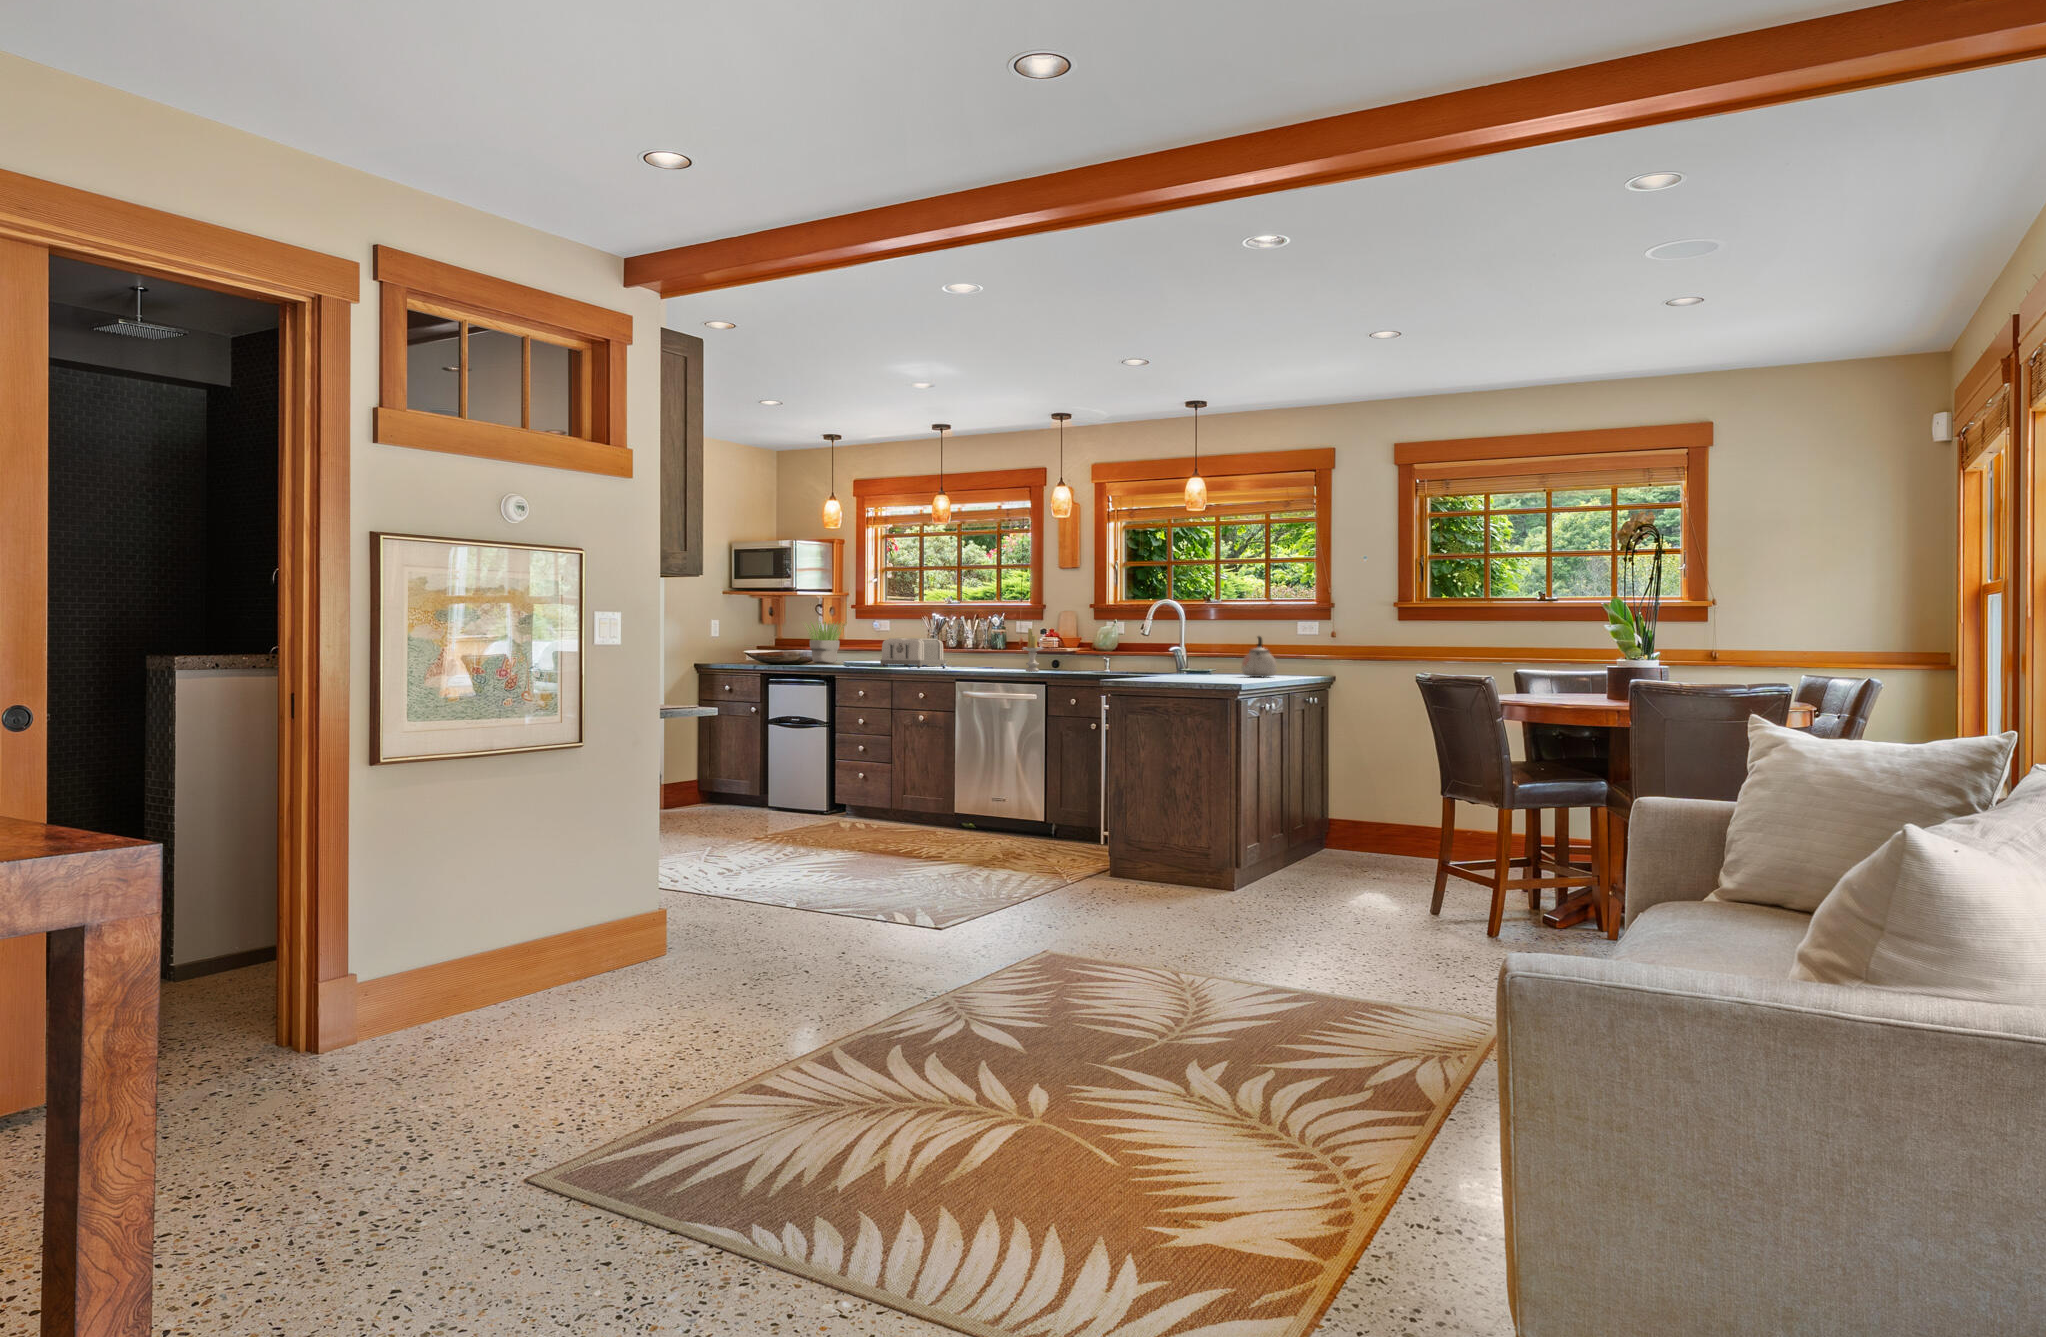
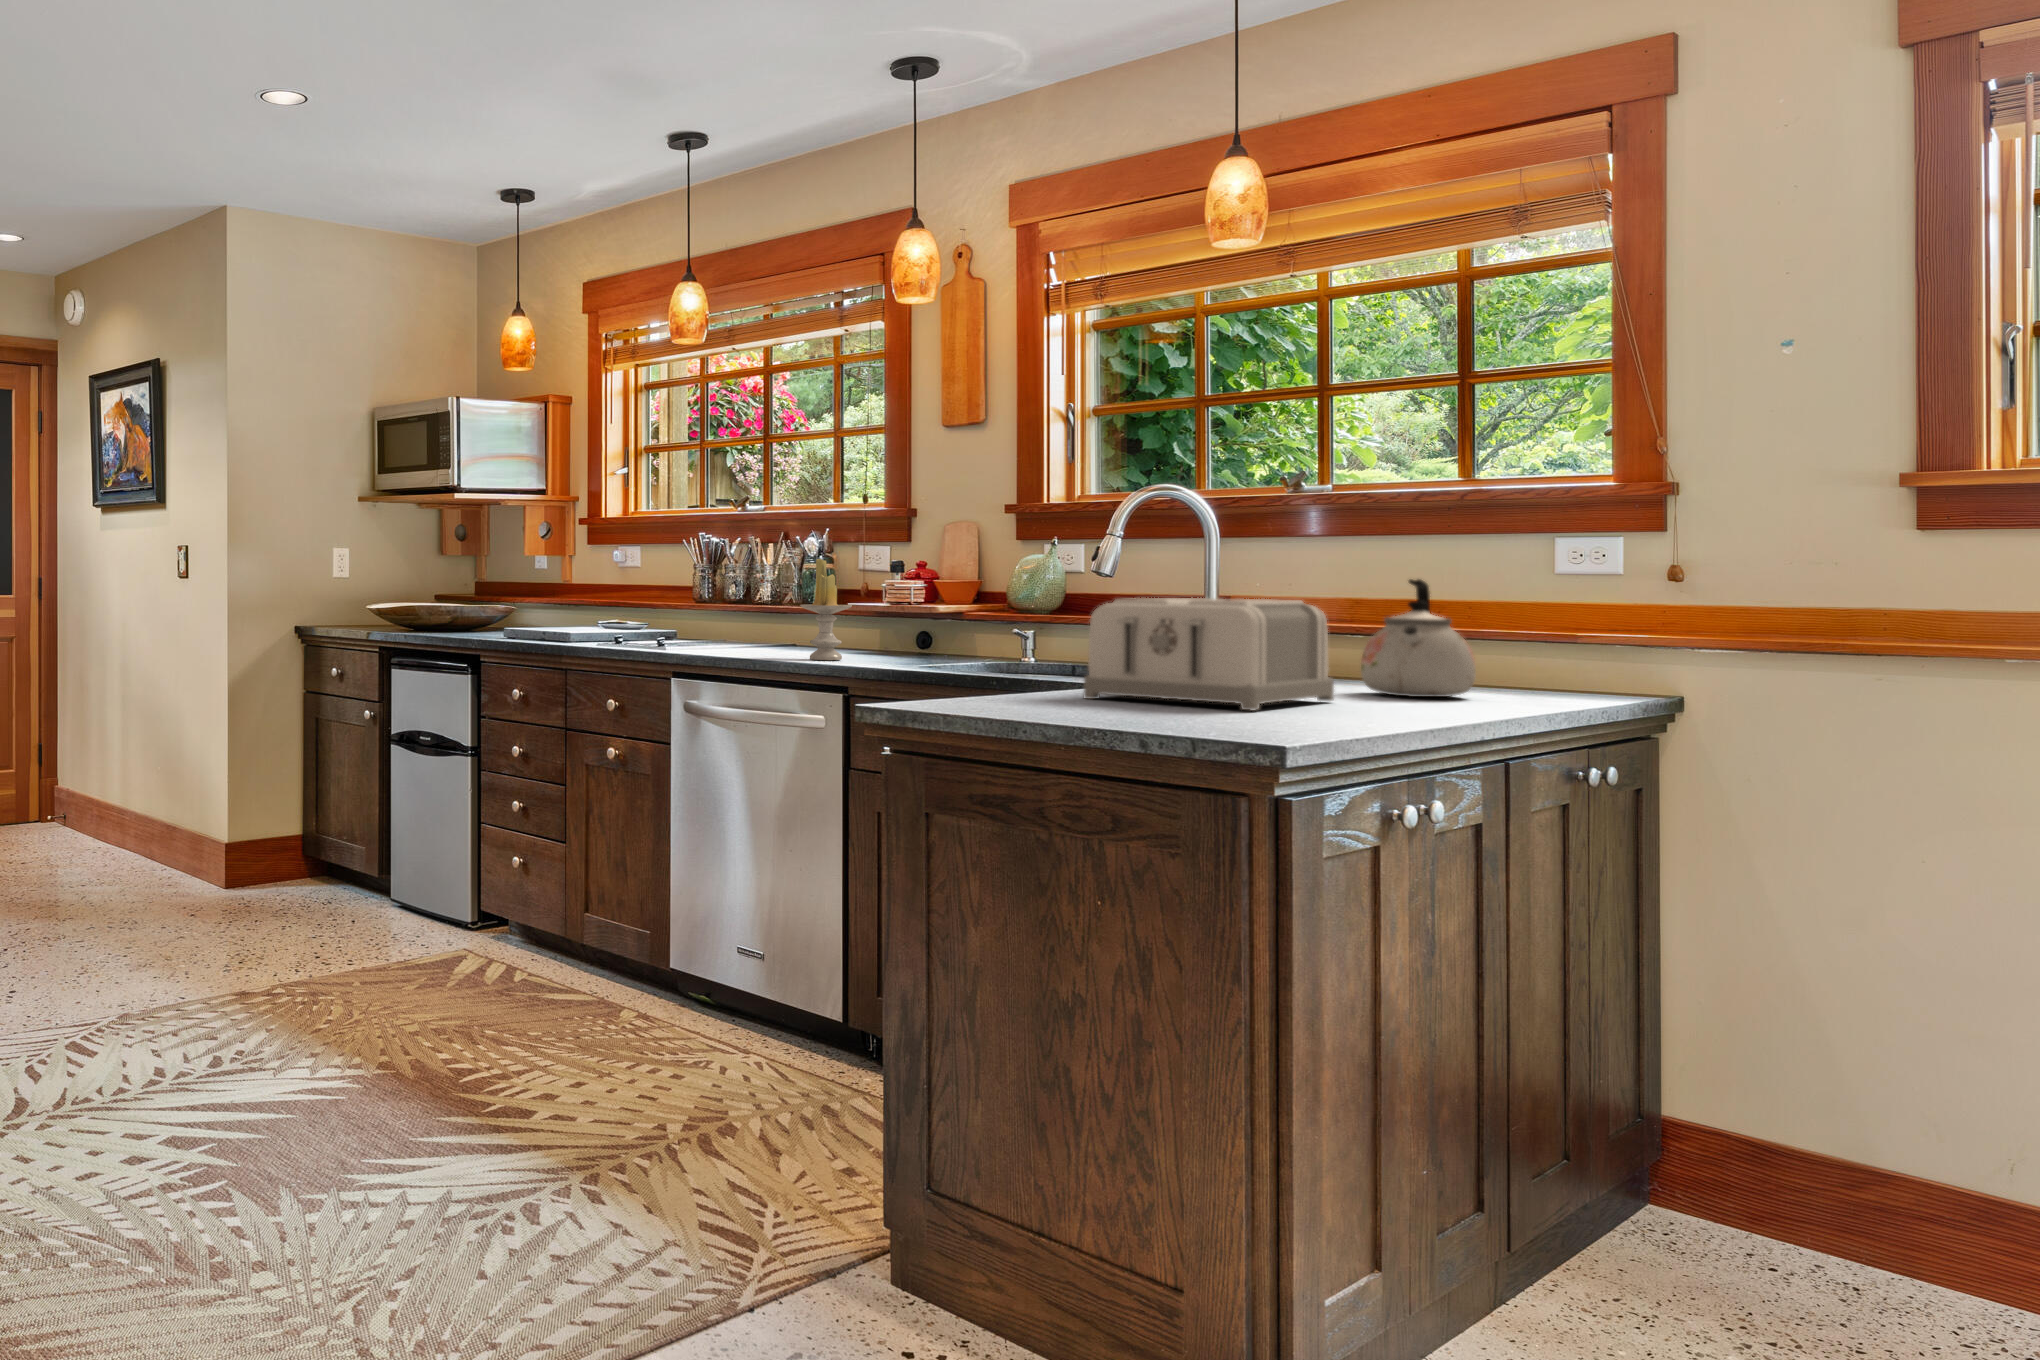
potted plant: present [806,621,844,663] -> none [483,544,576,624]
toaster: present [880,638,945,666] -> present [1084,598,1334,710]

